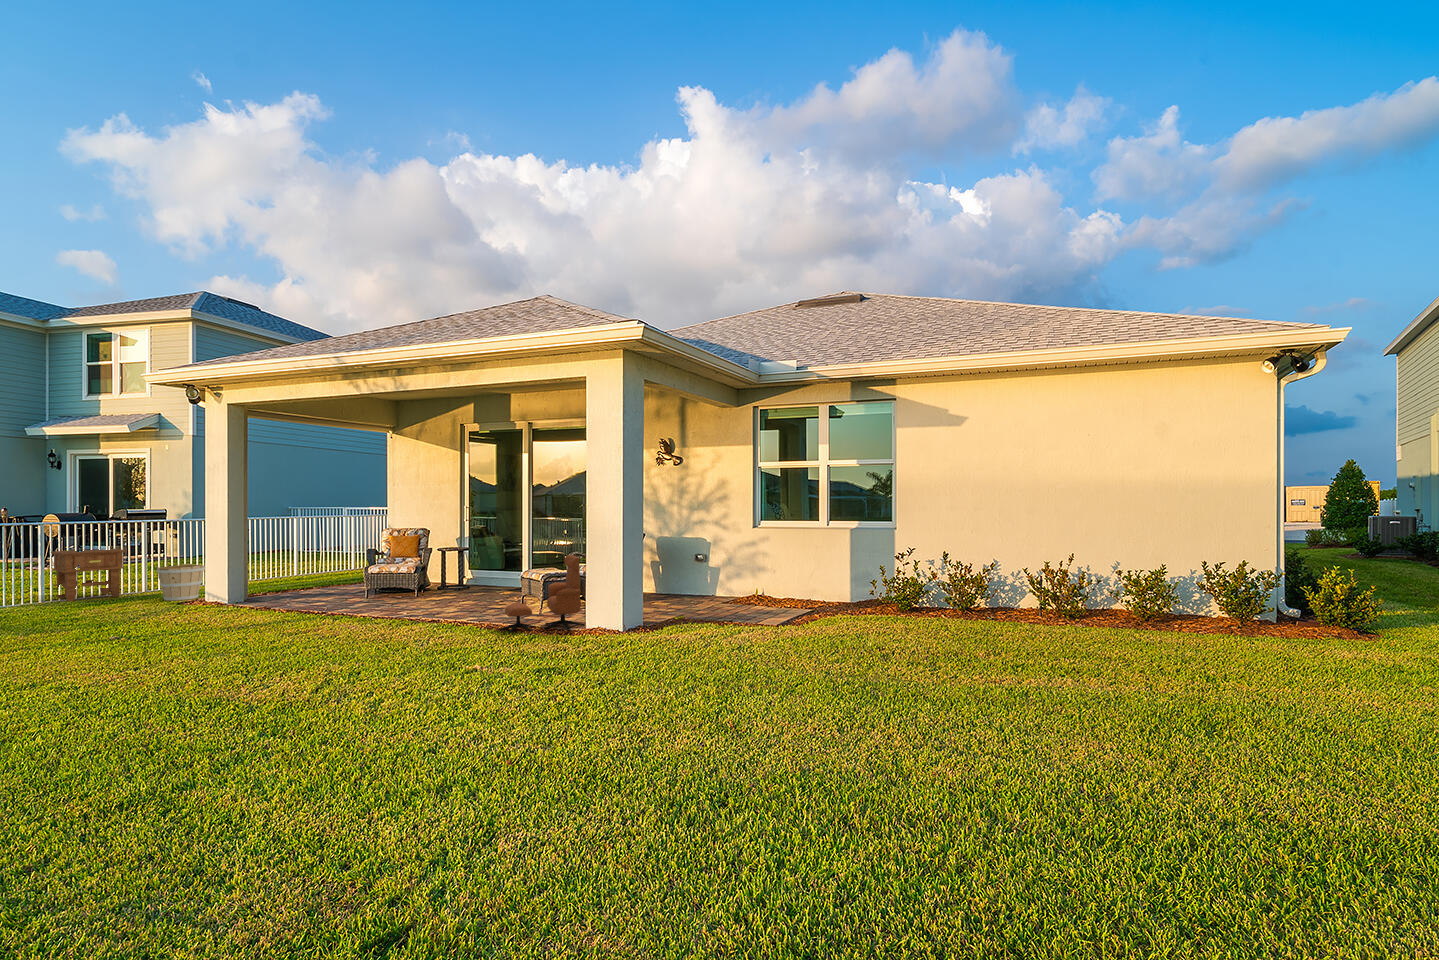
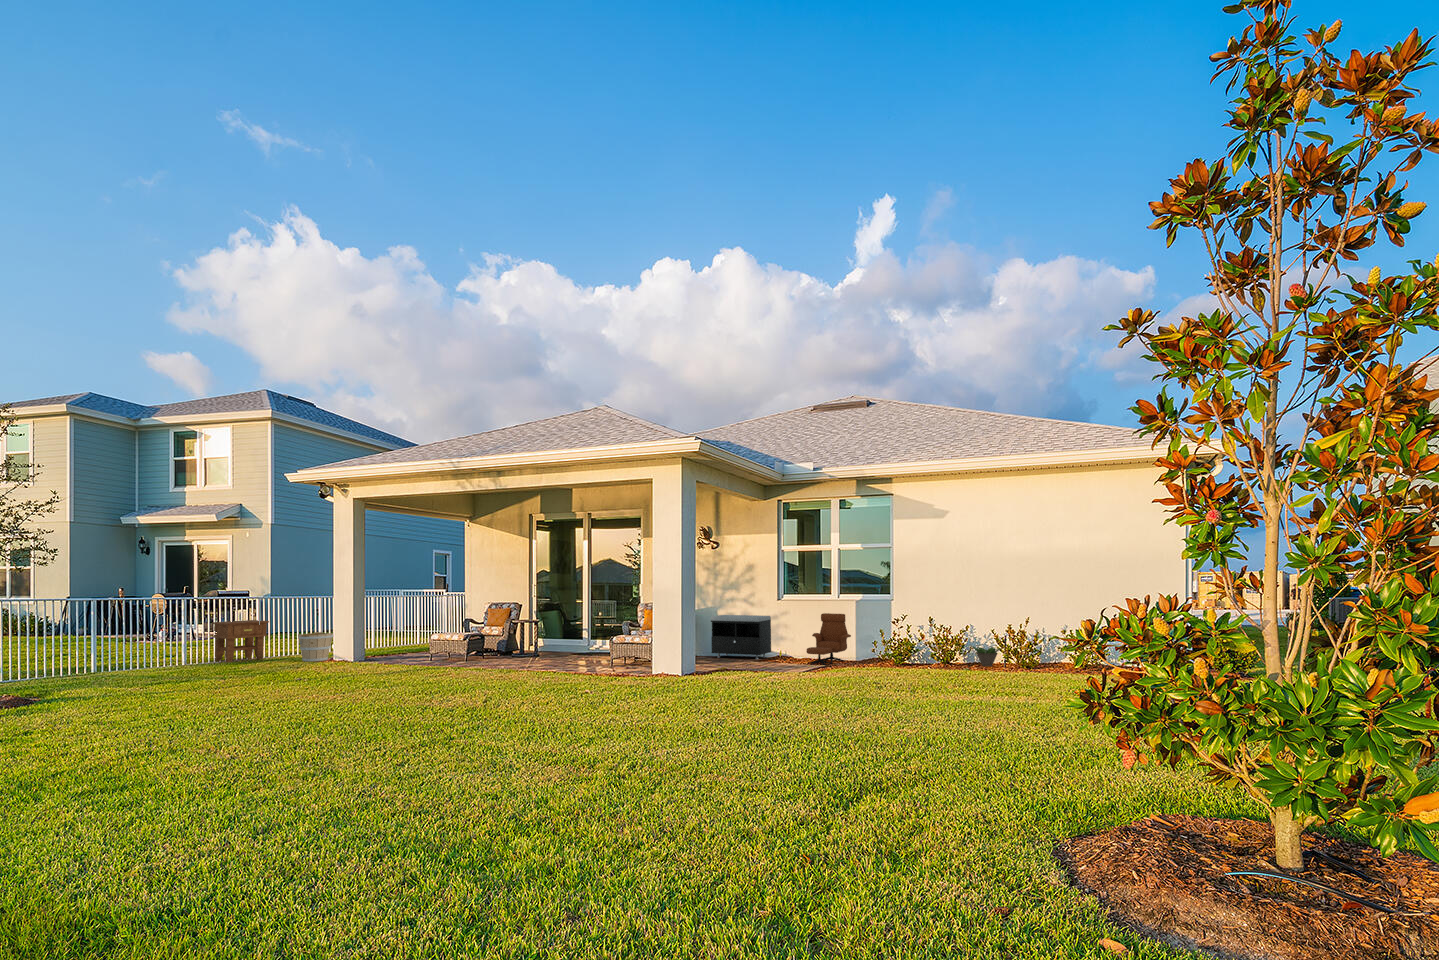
storage bench: none [671,545,745,600] -> present [711,615,771,659]
lounge chair: present [498,555,585,633] -> present [806,613,851,665]
decorative plant: none [993,587,1040,614] -> present [971,646,1002,666]

